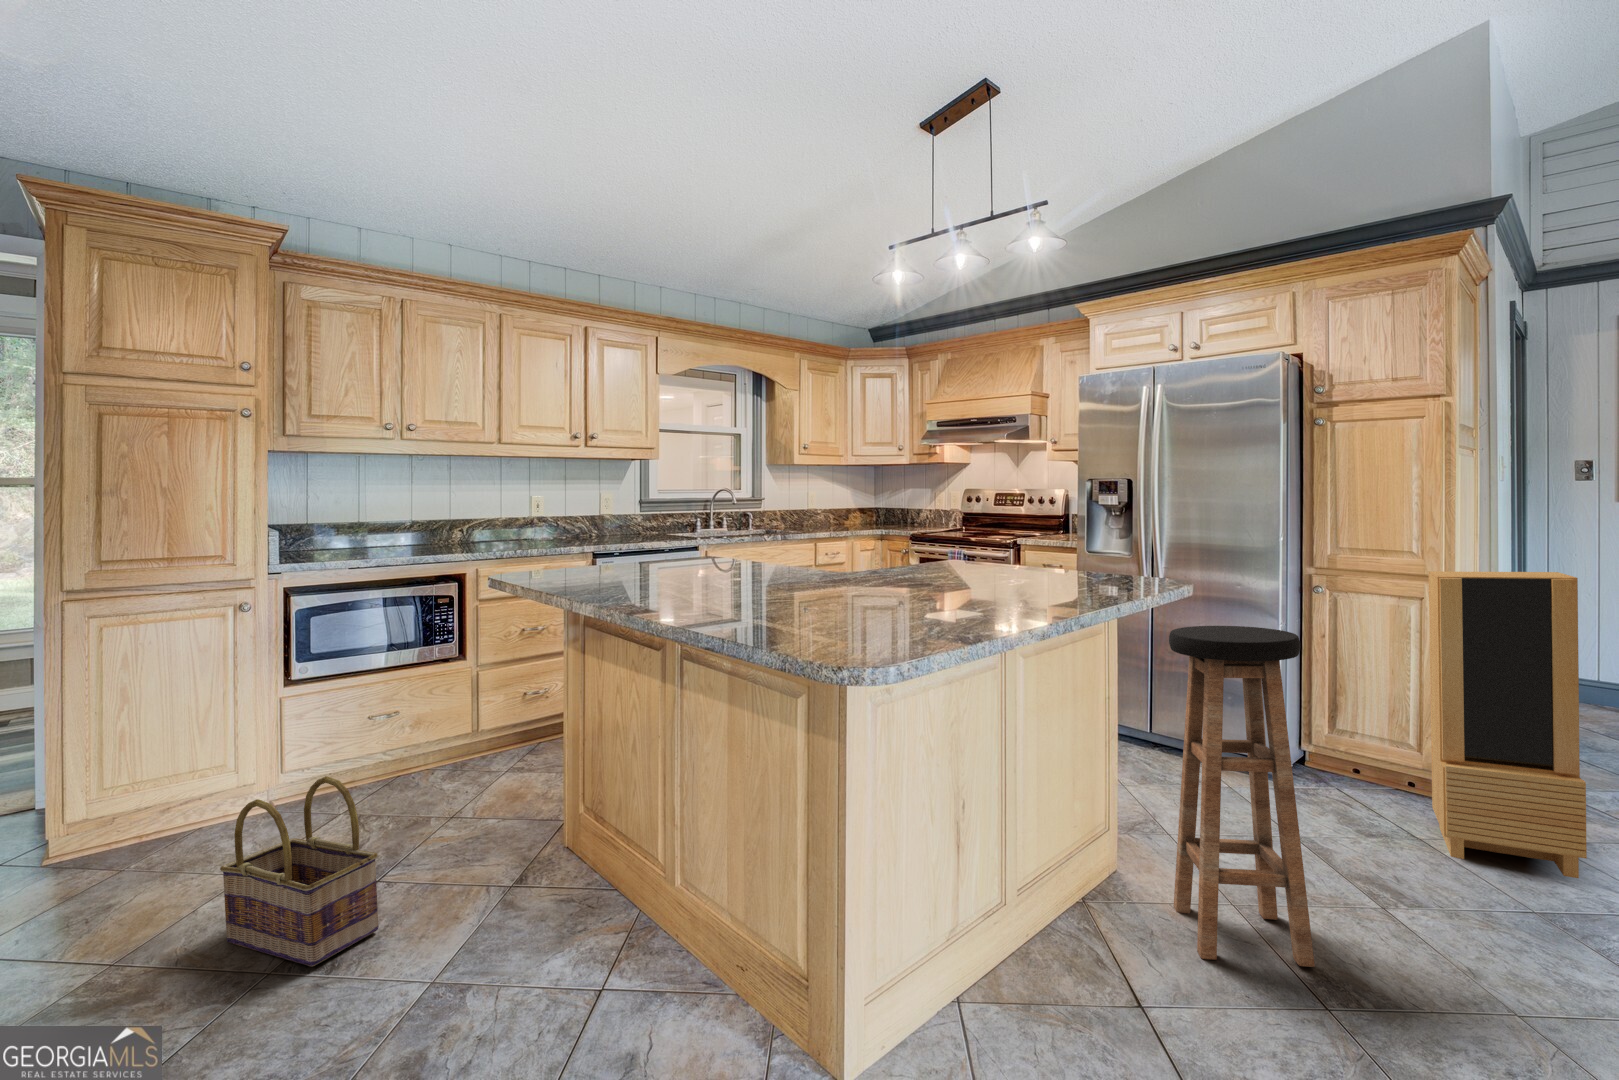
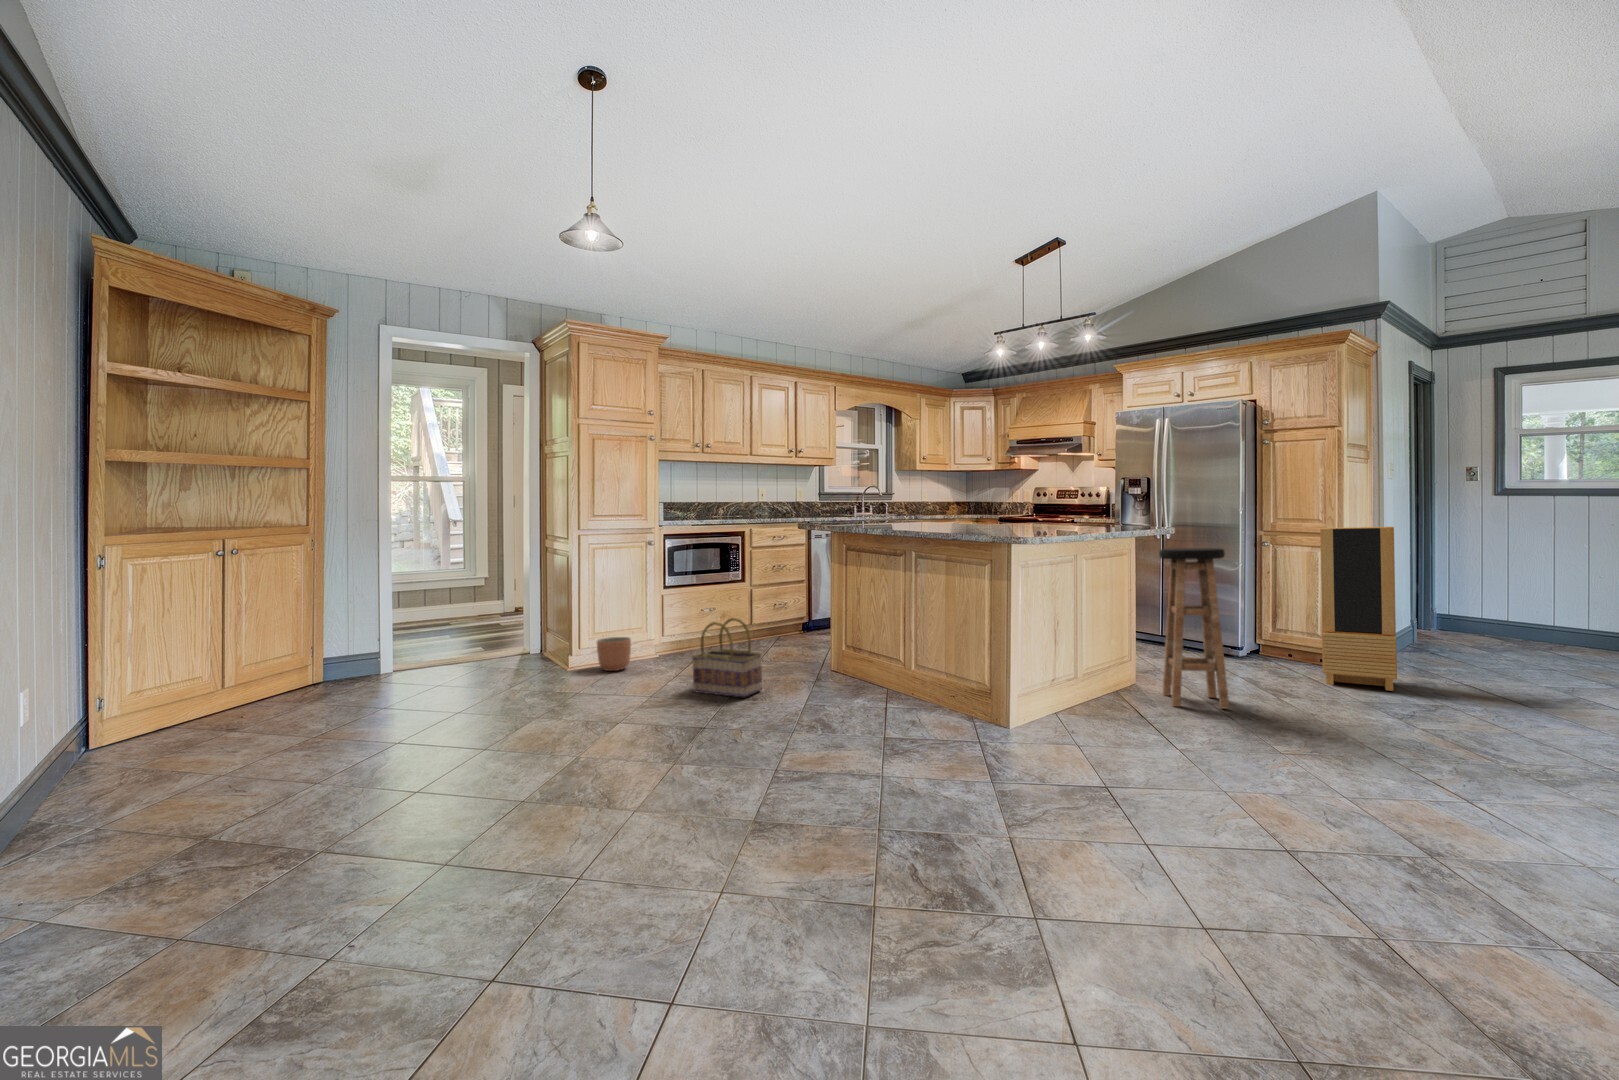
planter: none [100,789,185,865] -> present [597,637,631,671]

